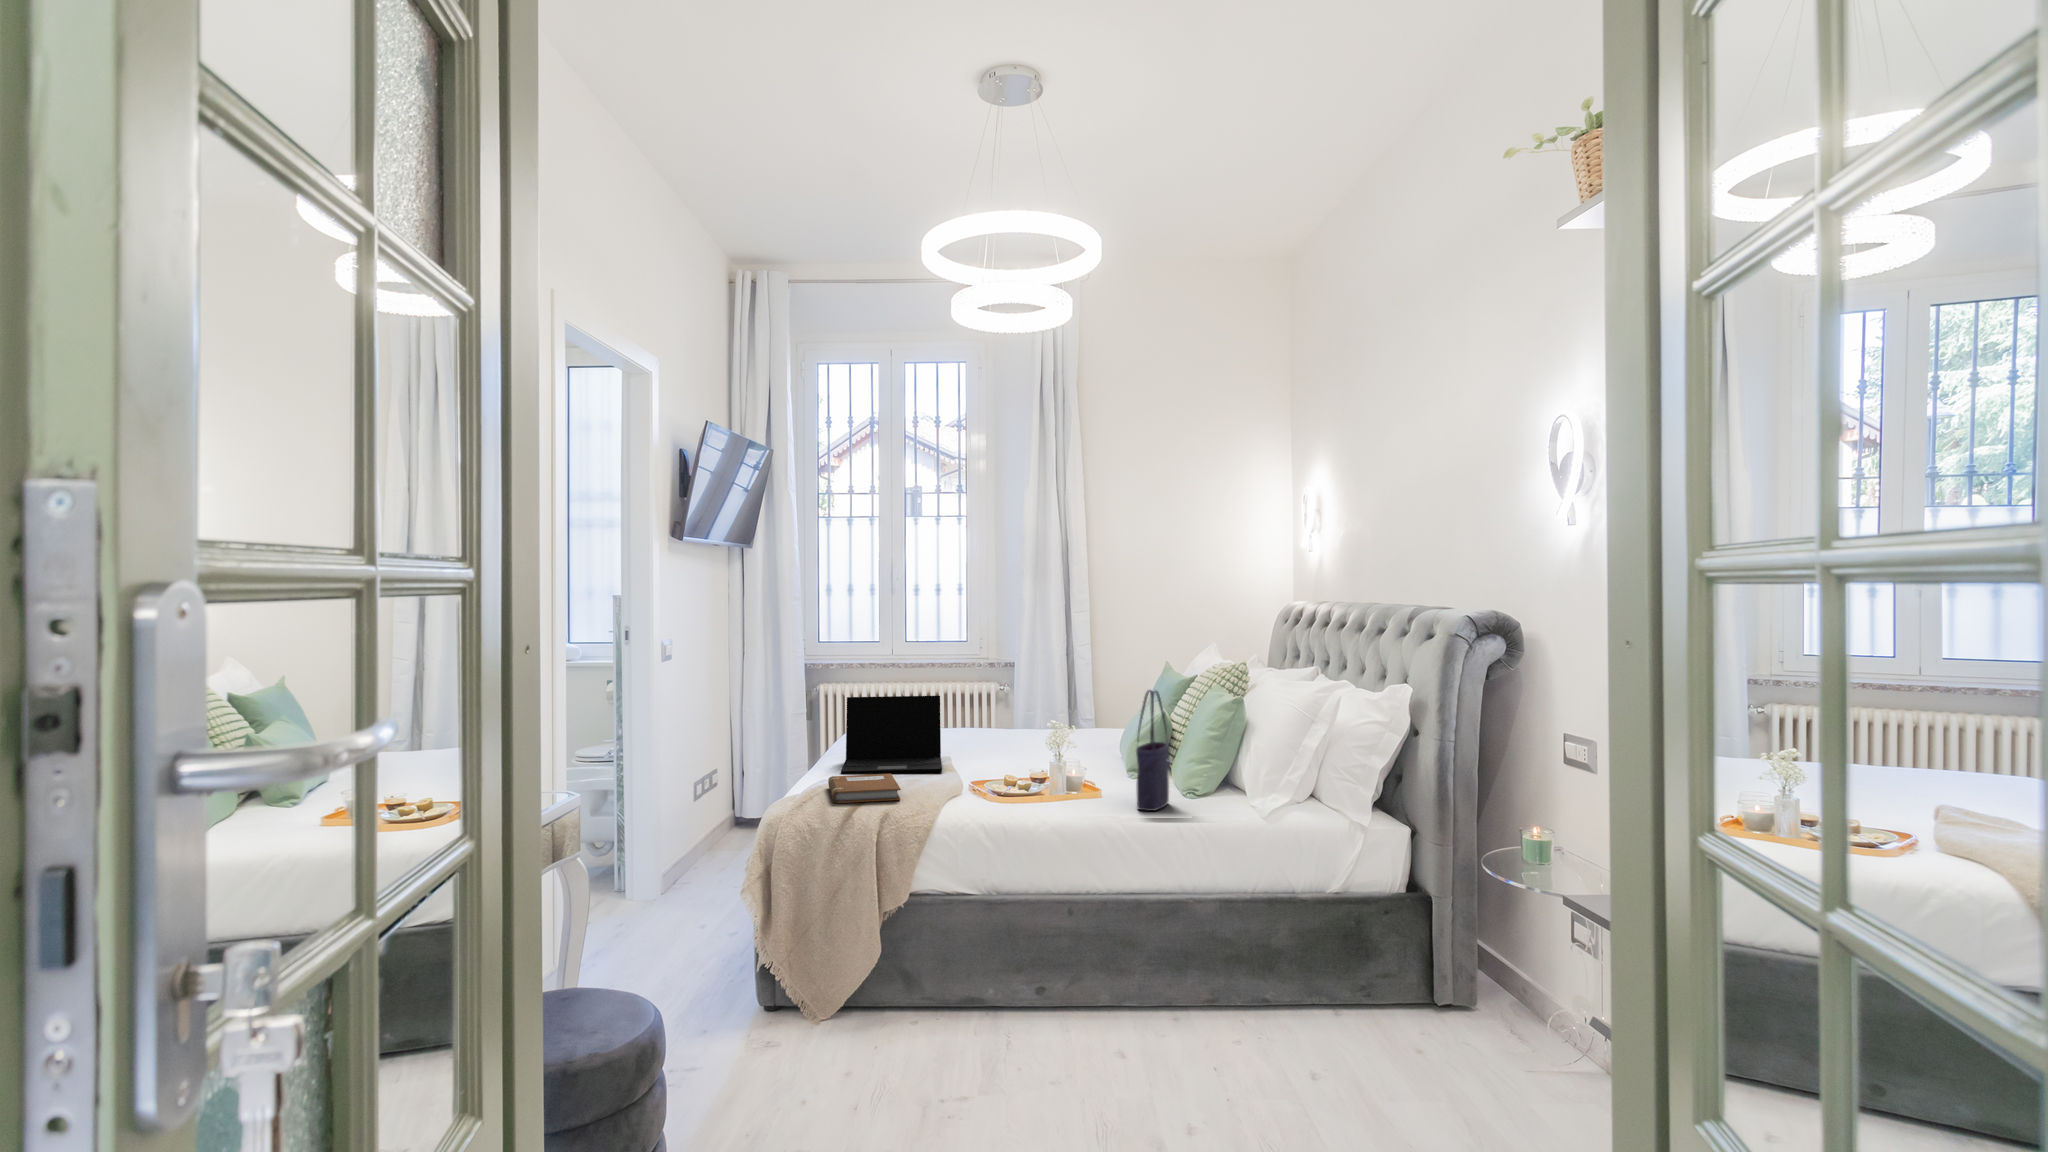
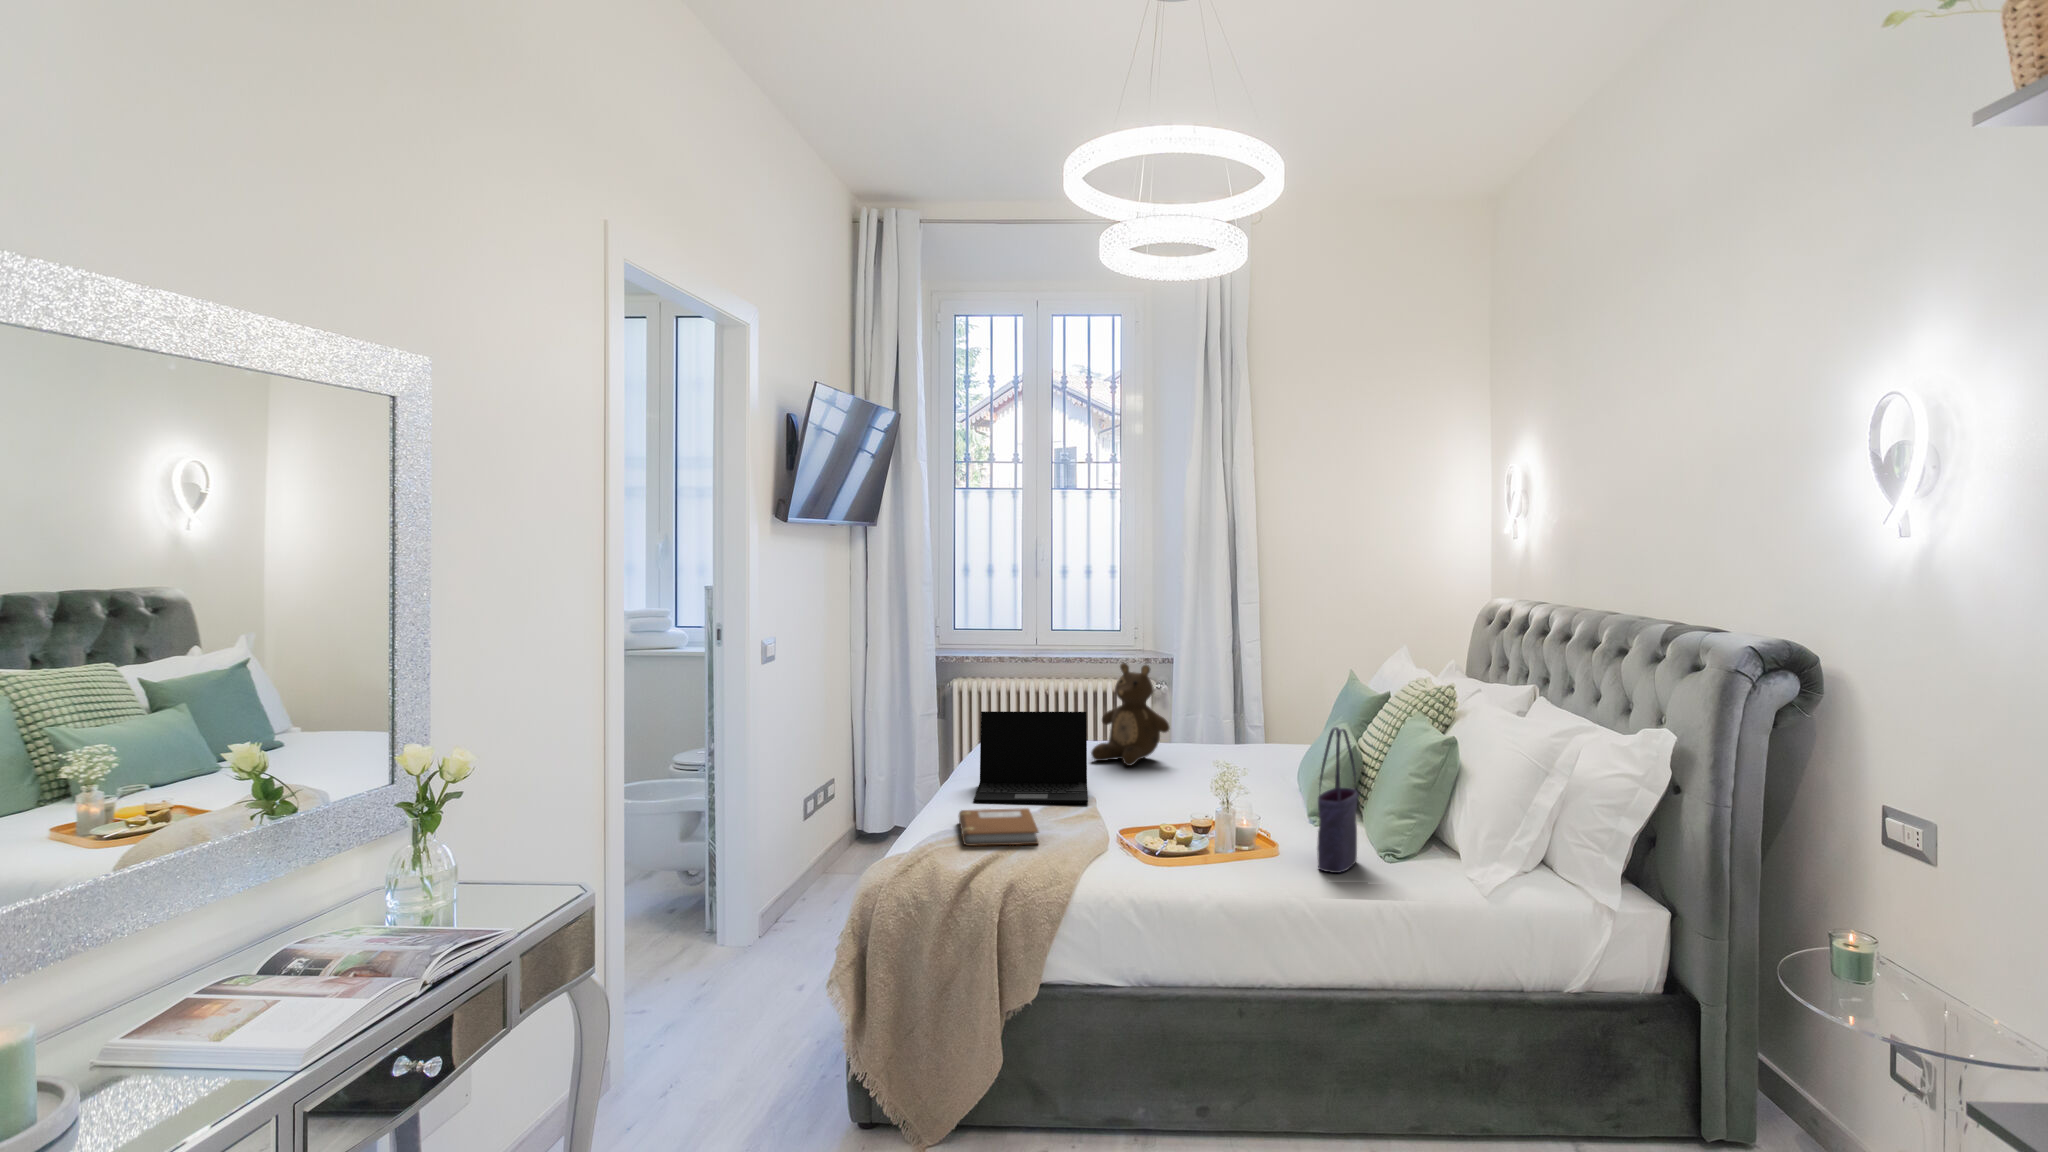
teddy bear: none [944,658,1011,746] -> present [1091,663,1170,766]

